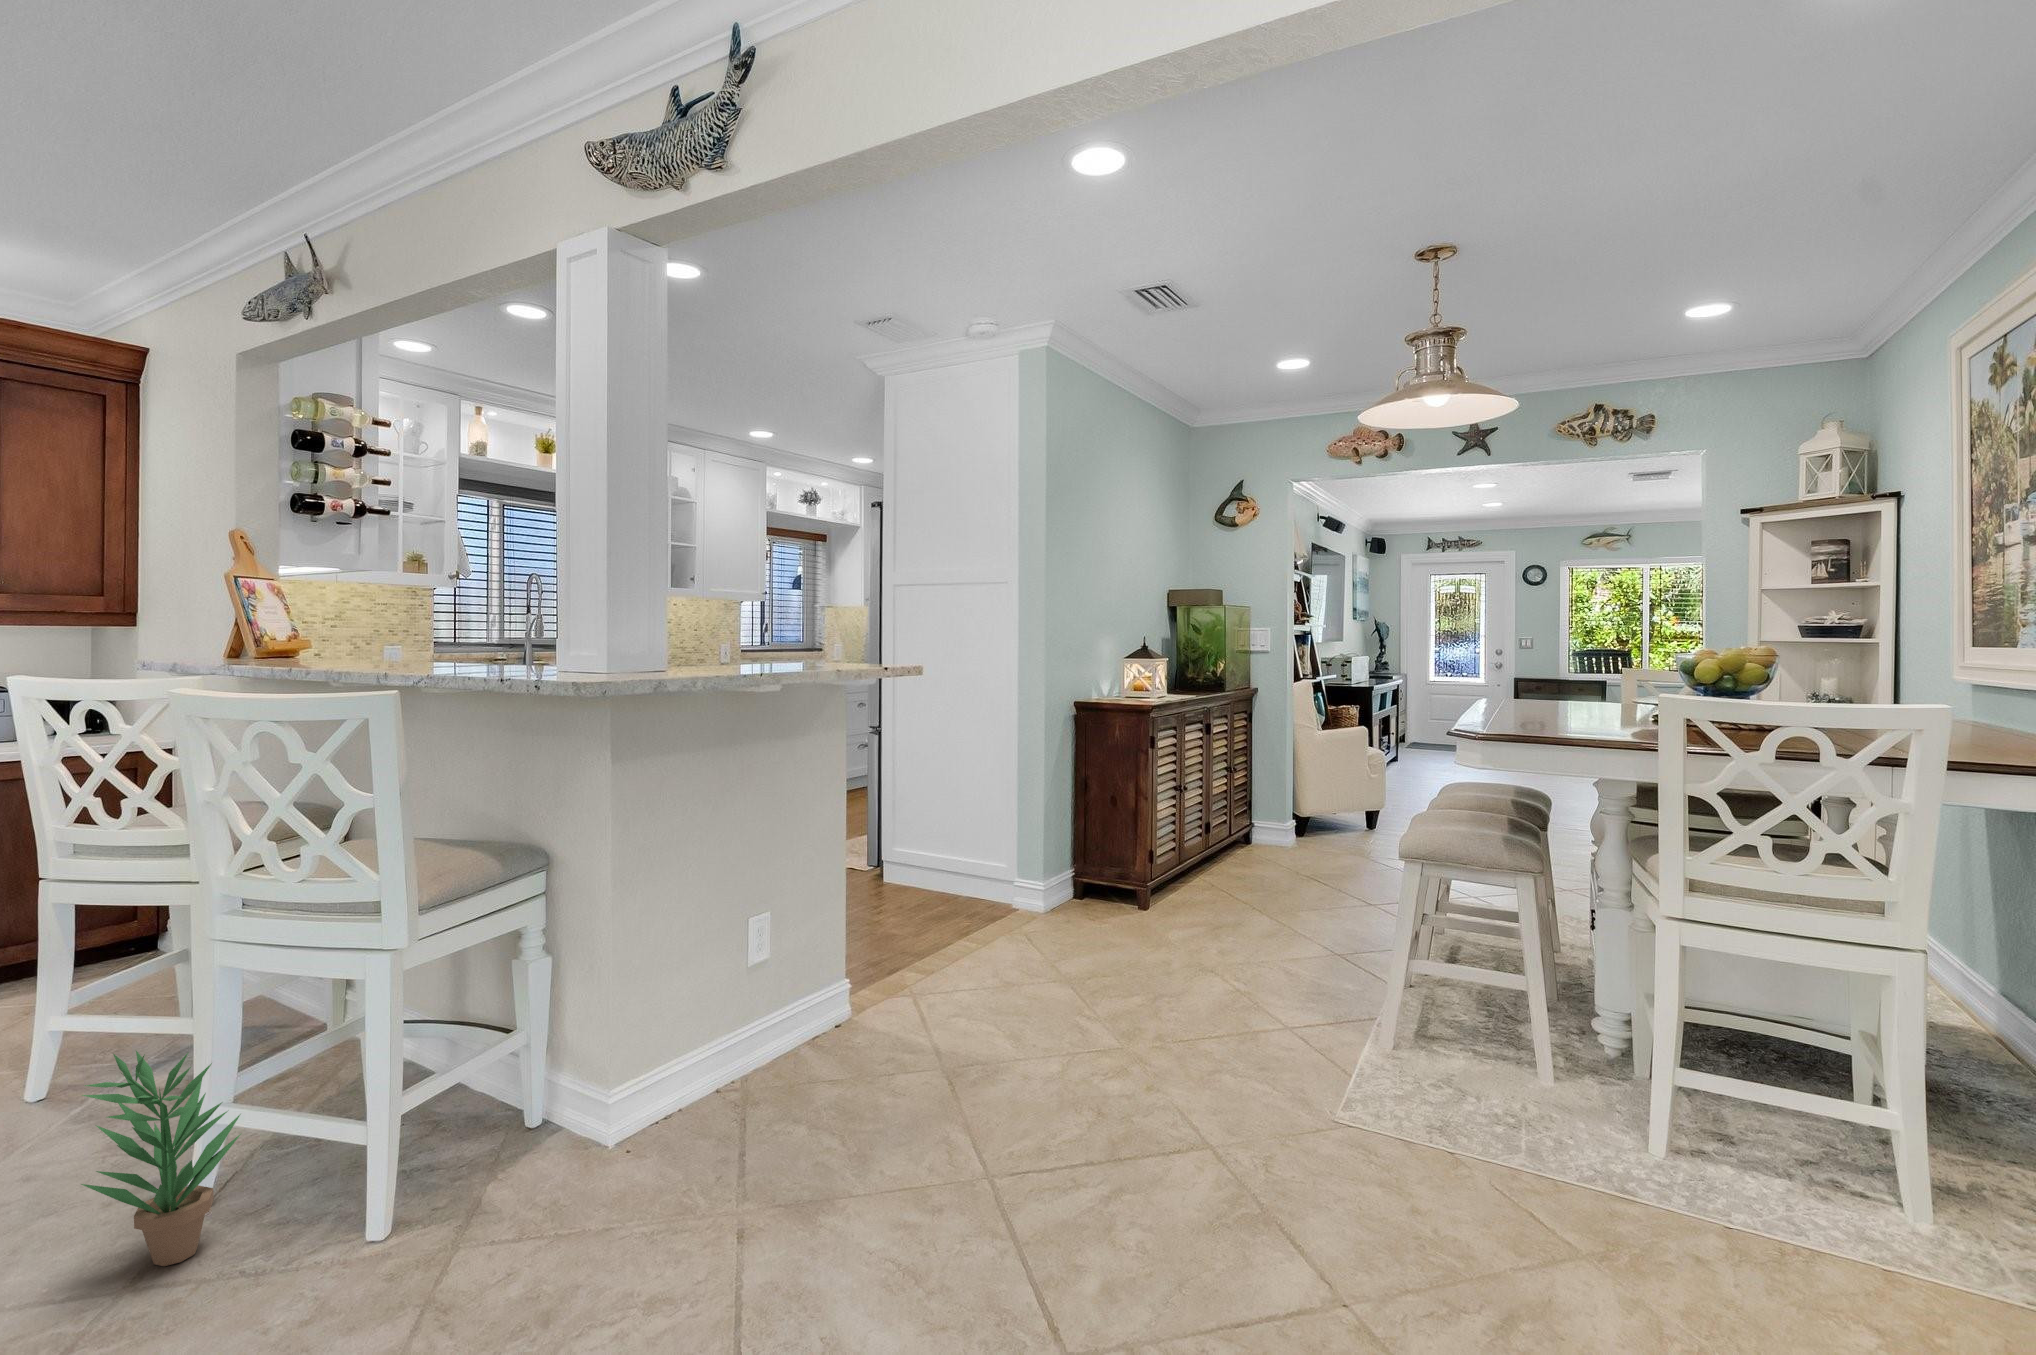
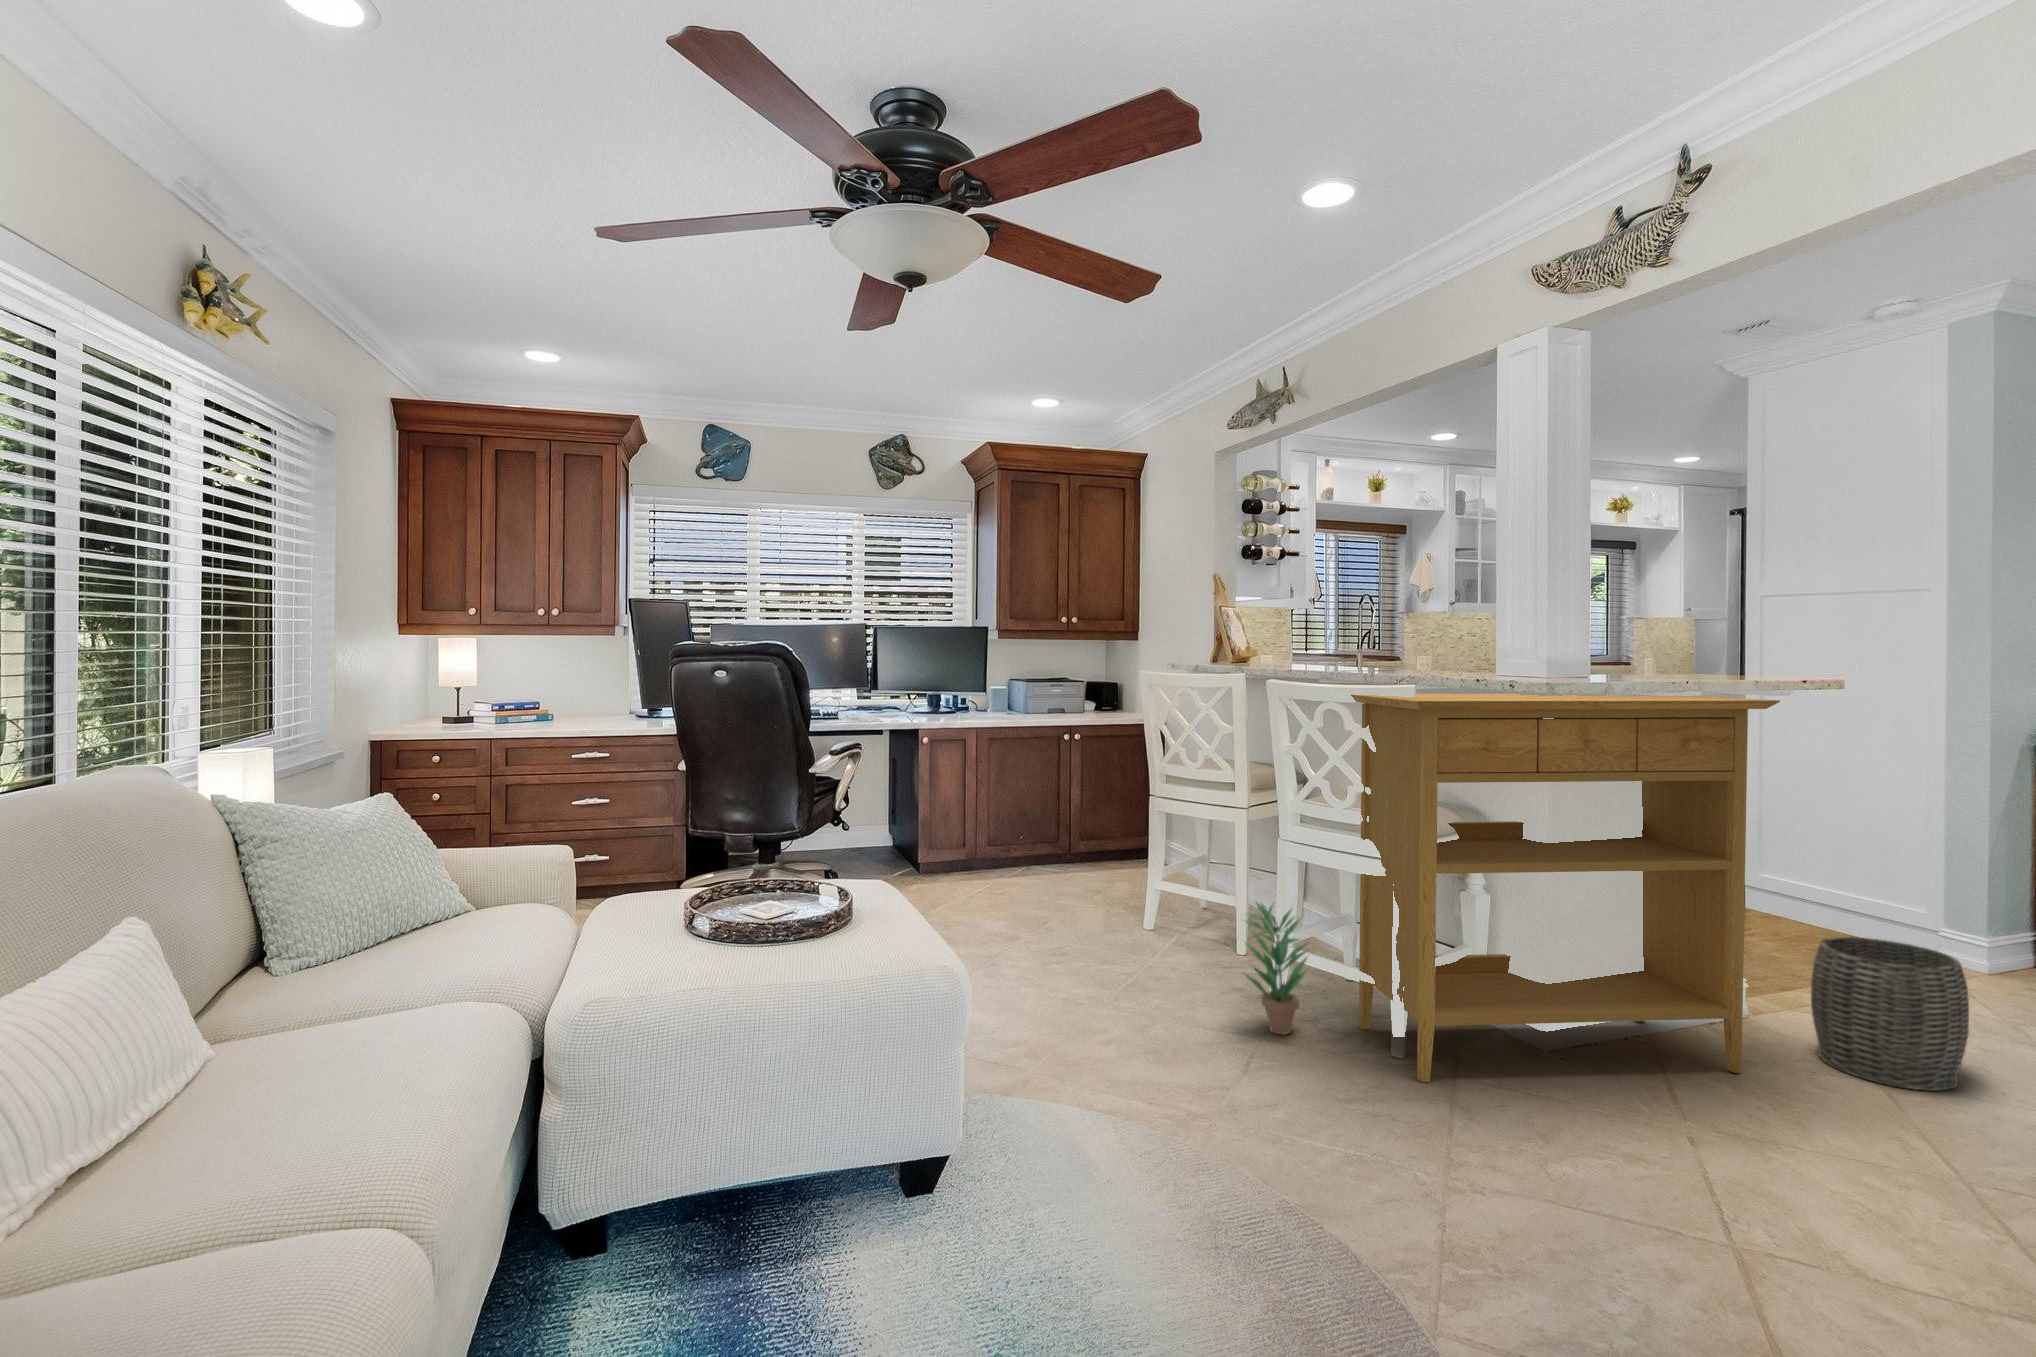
console table: none [299,688,846,1287] -> present [1351,694,1780,1082]
woven basket: none [893,931,1012,1087] -> present [1811,937,1969,1091]

